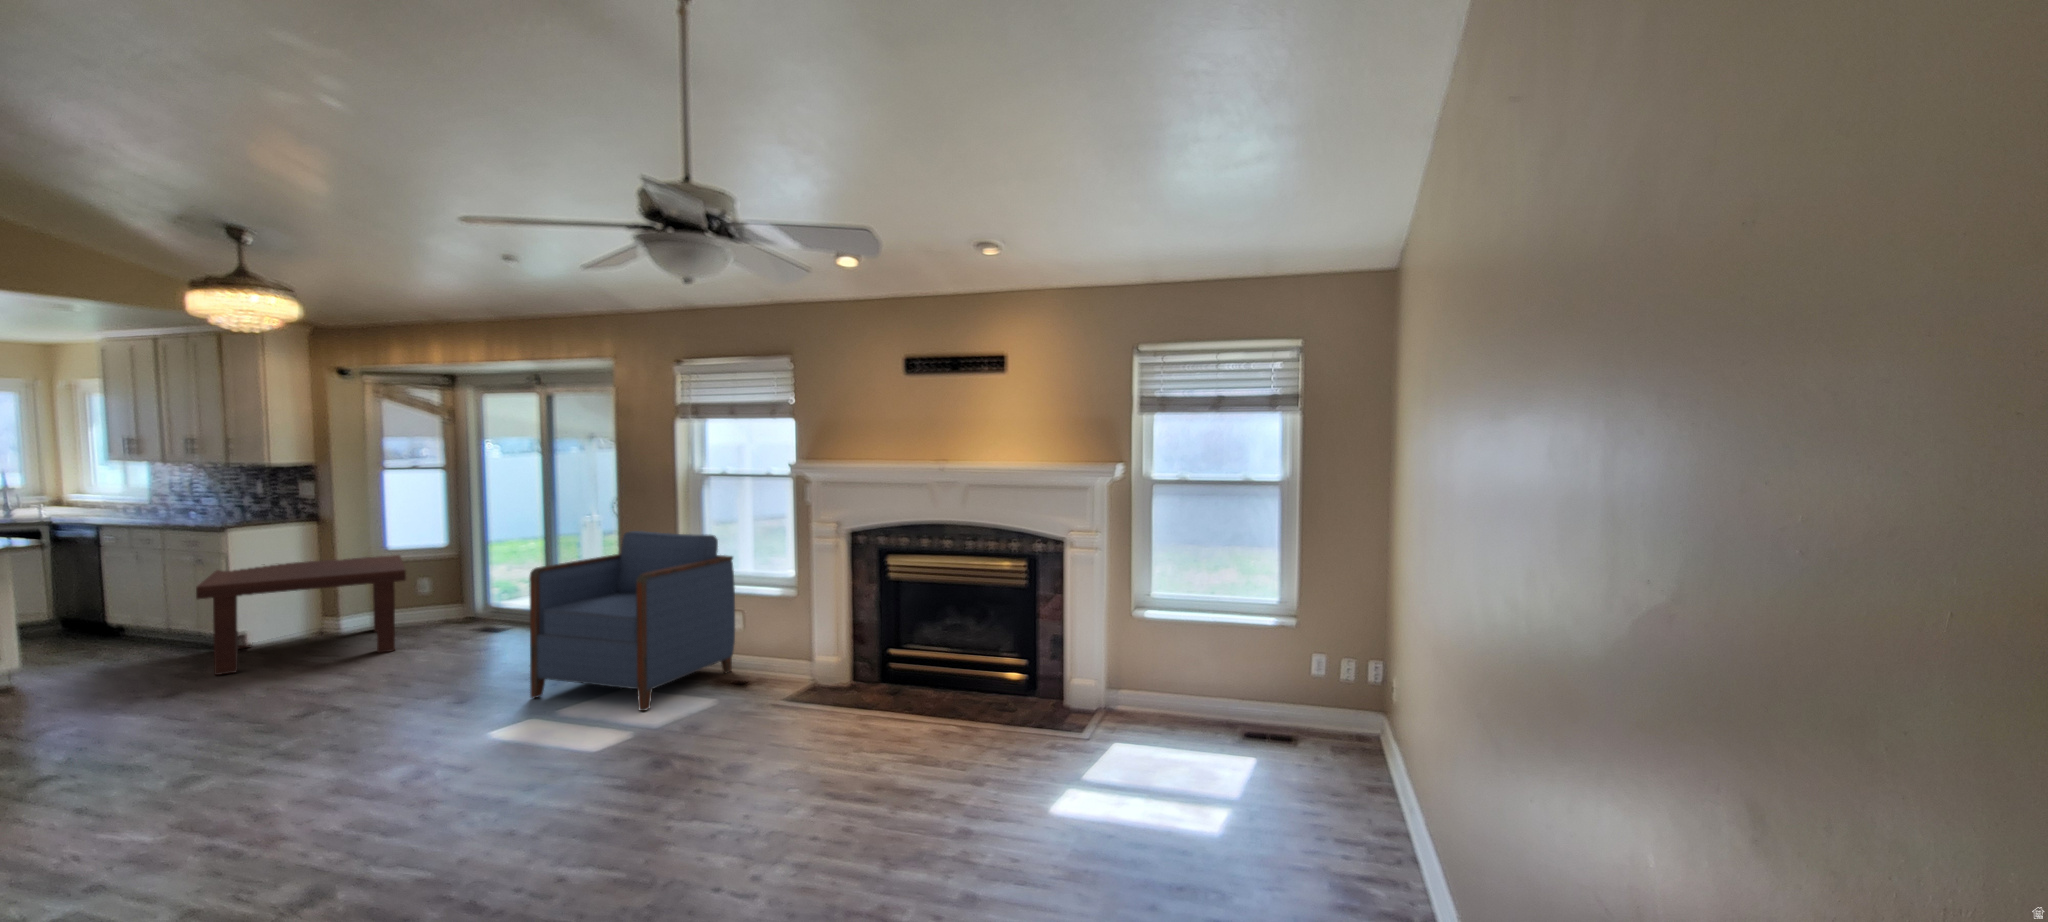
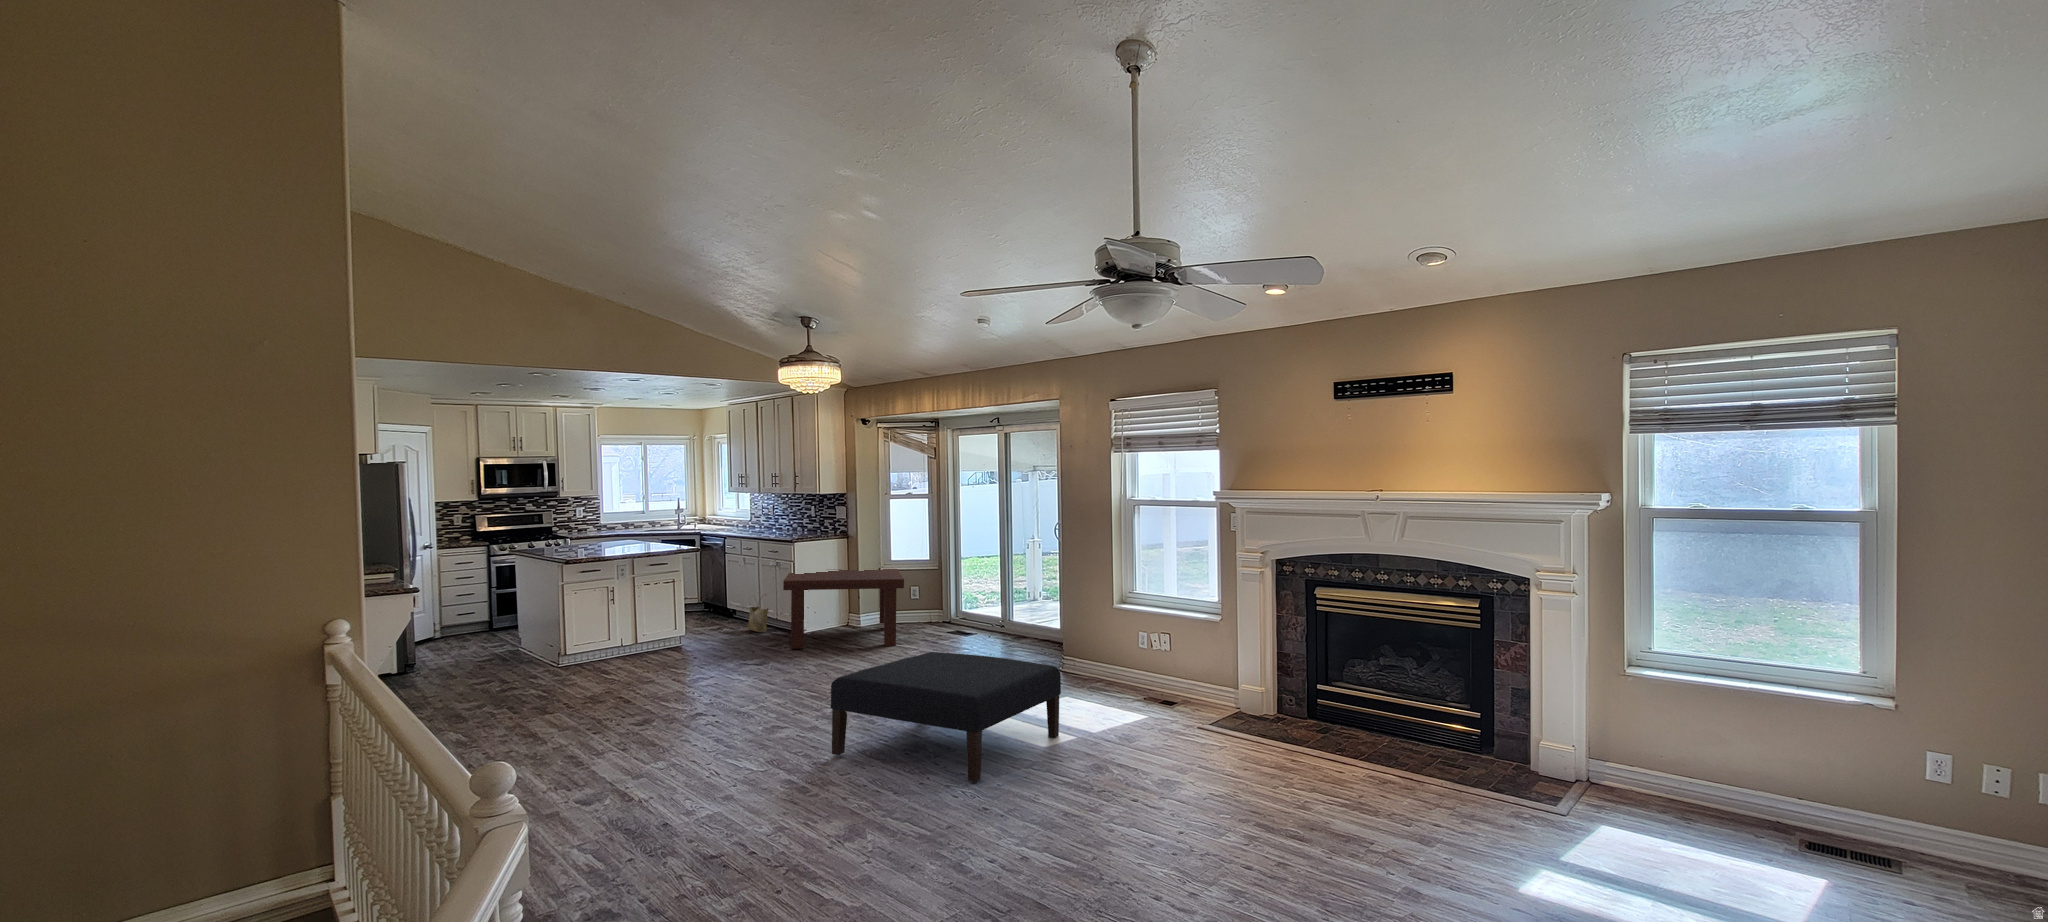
armchair: present [529,531,735,711] -> none [995,553,1162,715]
woven basket: none [139,603,179,655] -> present [747,606,769,632]
ottoman: none [242,668,611,839] -> present [831,652,1061,782]

